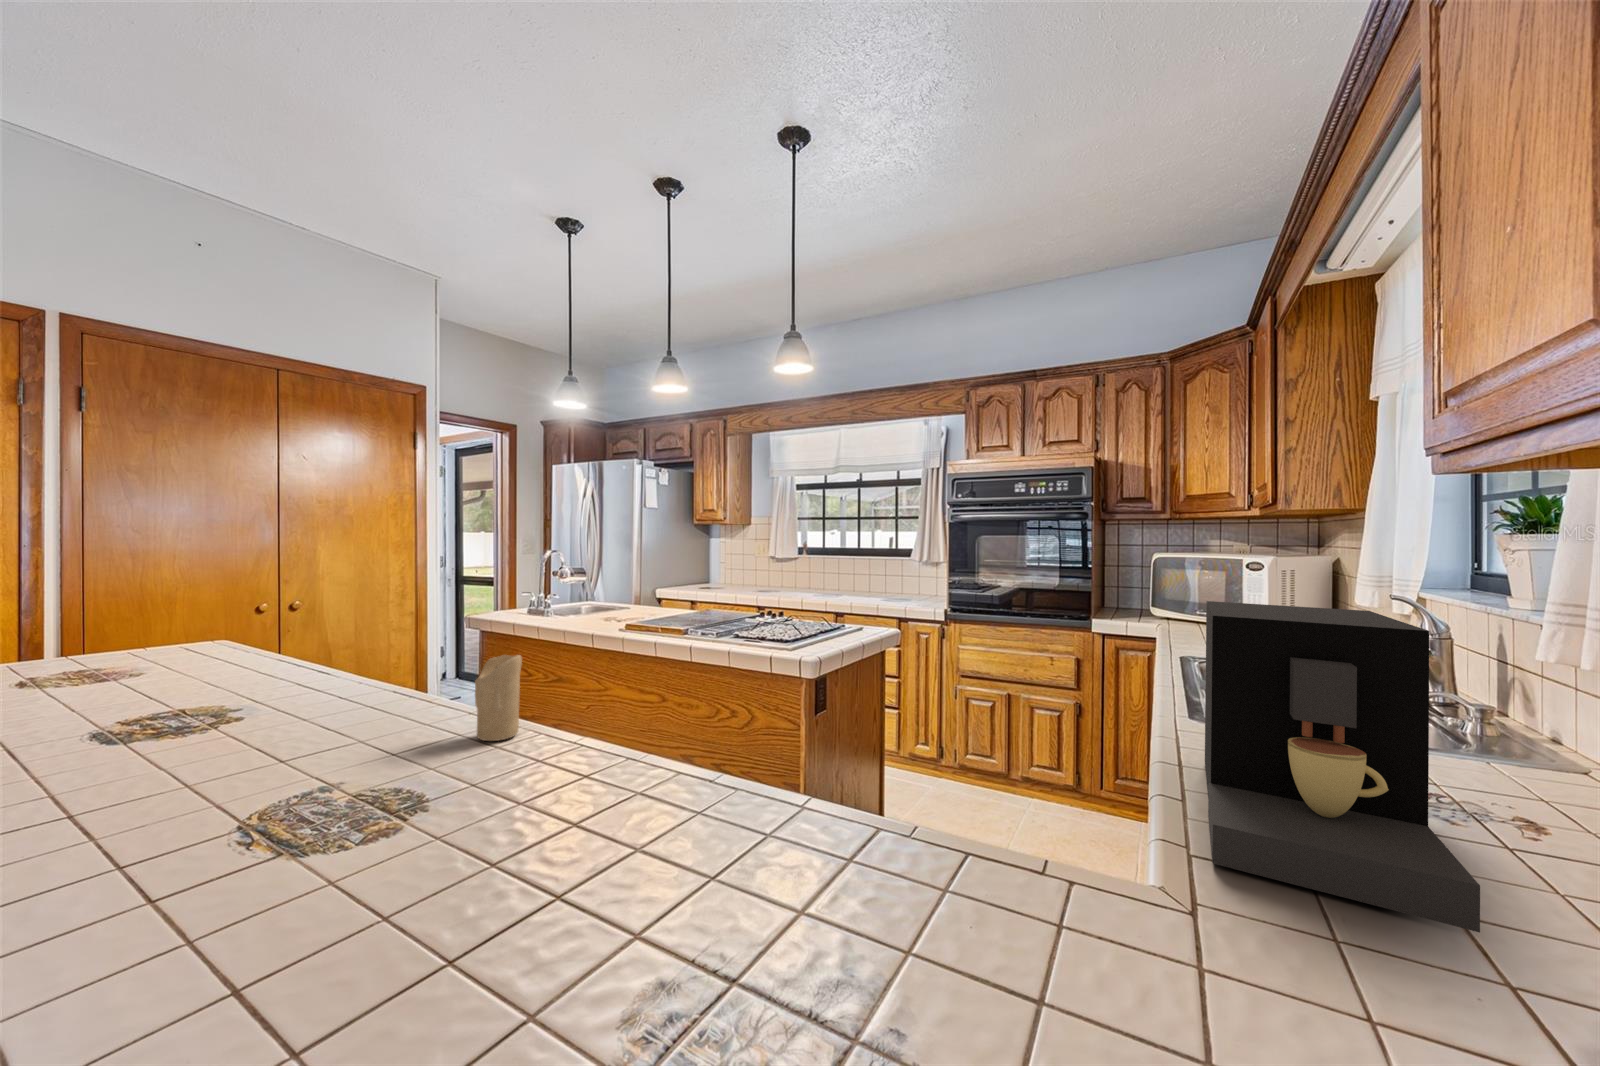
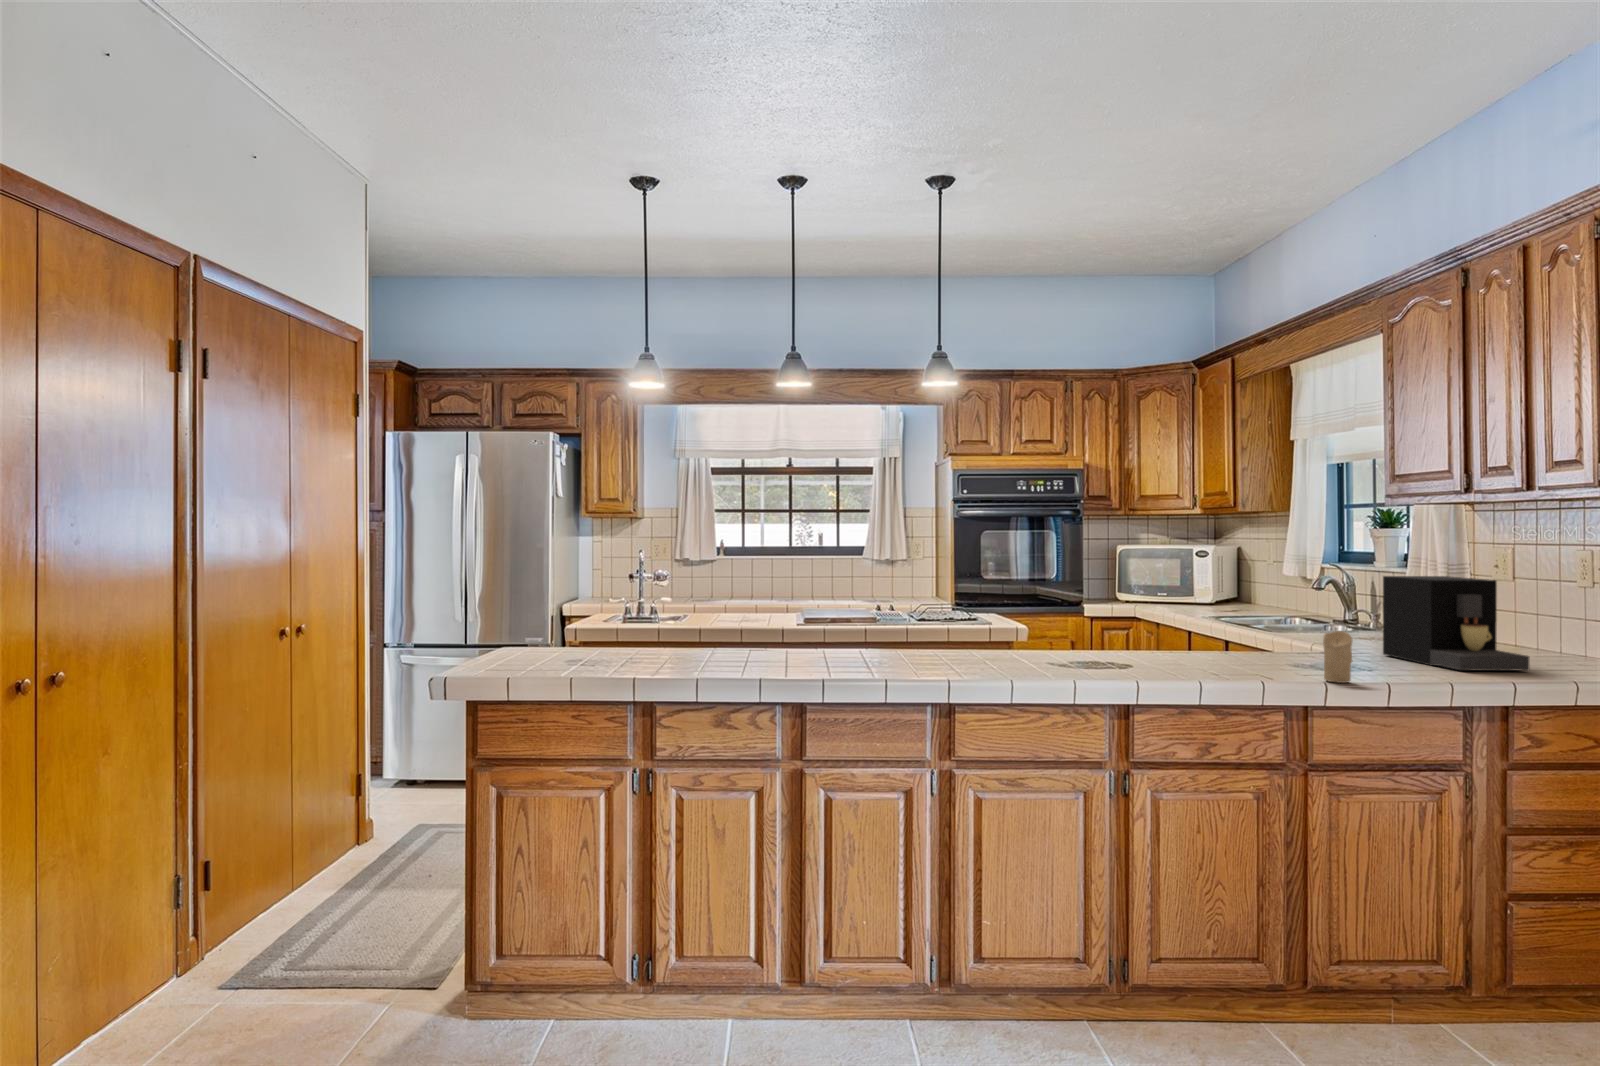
candle: present [475,655,522,741] -> present [1323,631,1352,683]

